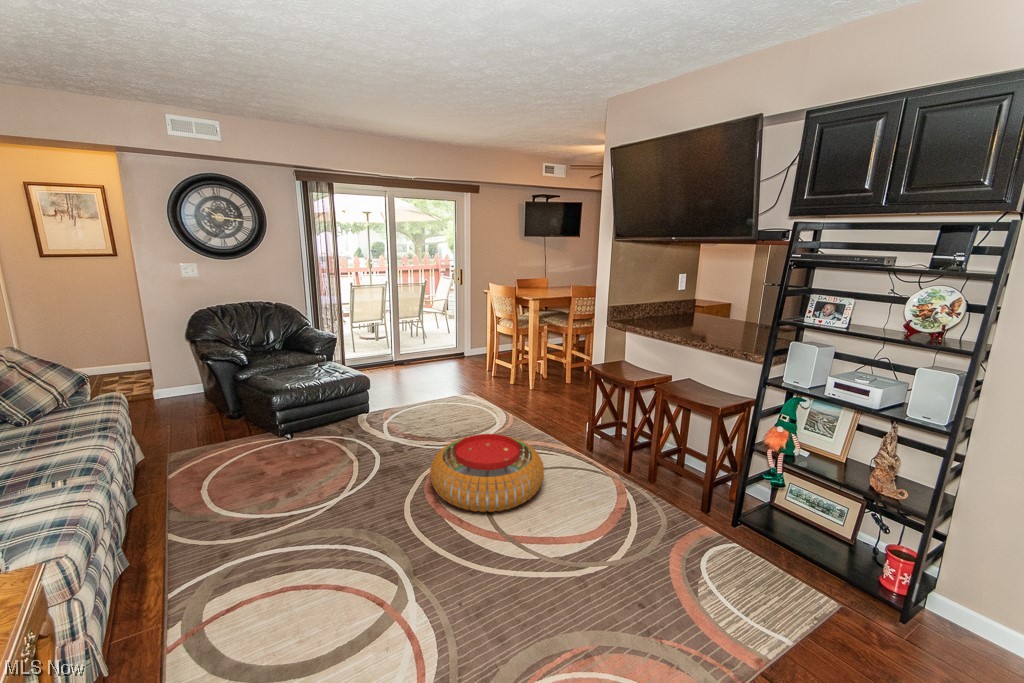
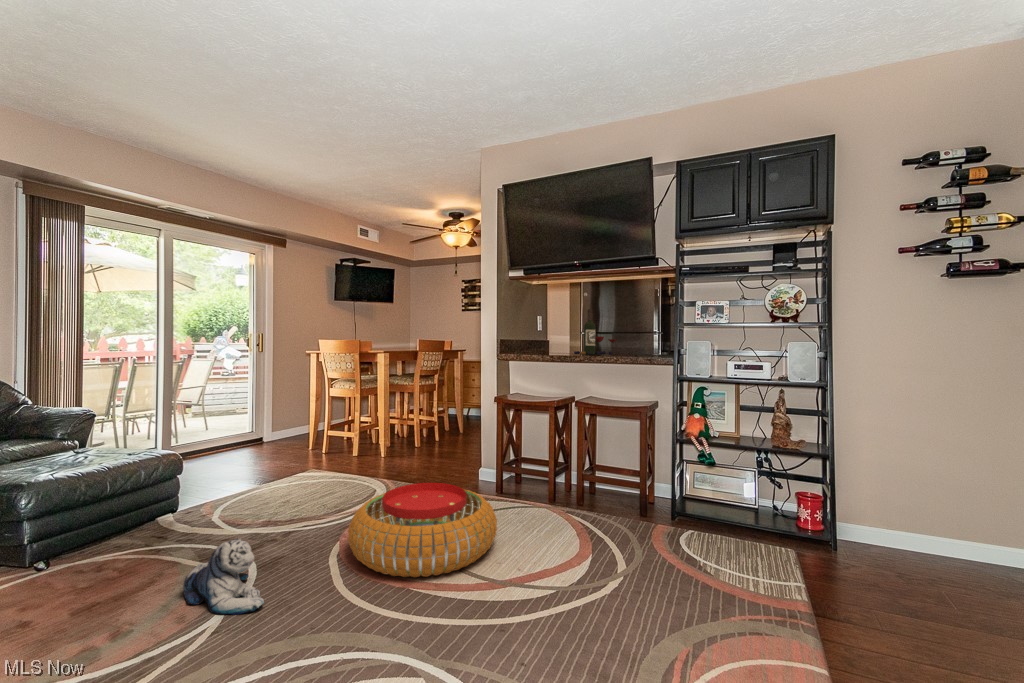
wine bottle: none [692,278,752,331] -> present [574,309,617,355]
plush toy: none [336,452,373,500] -> present [183,539,264,615]

